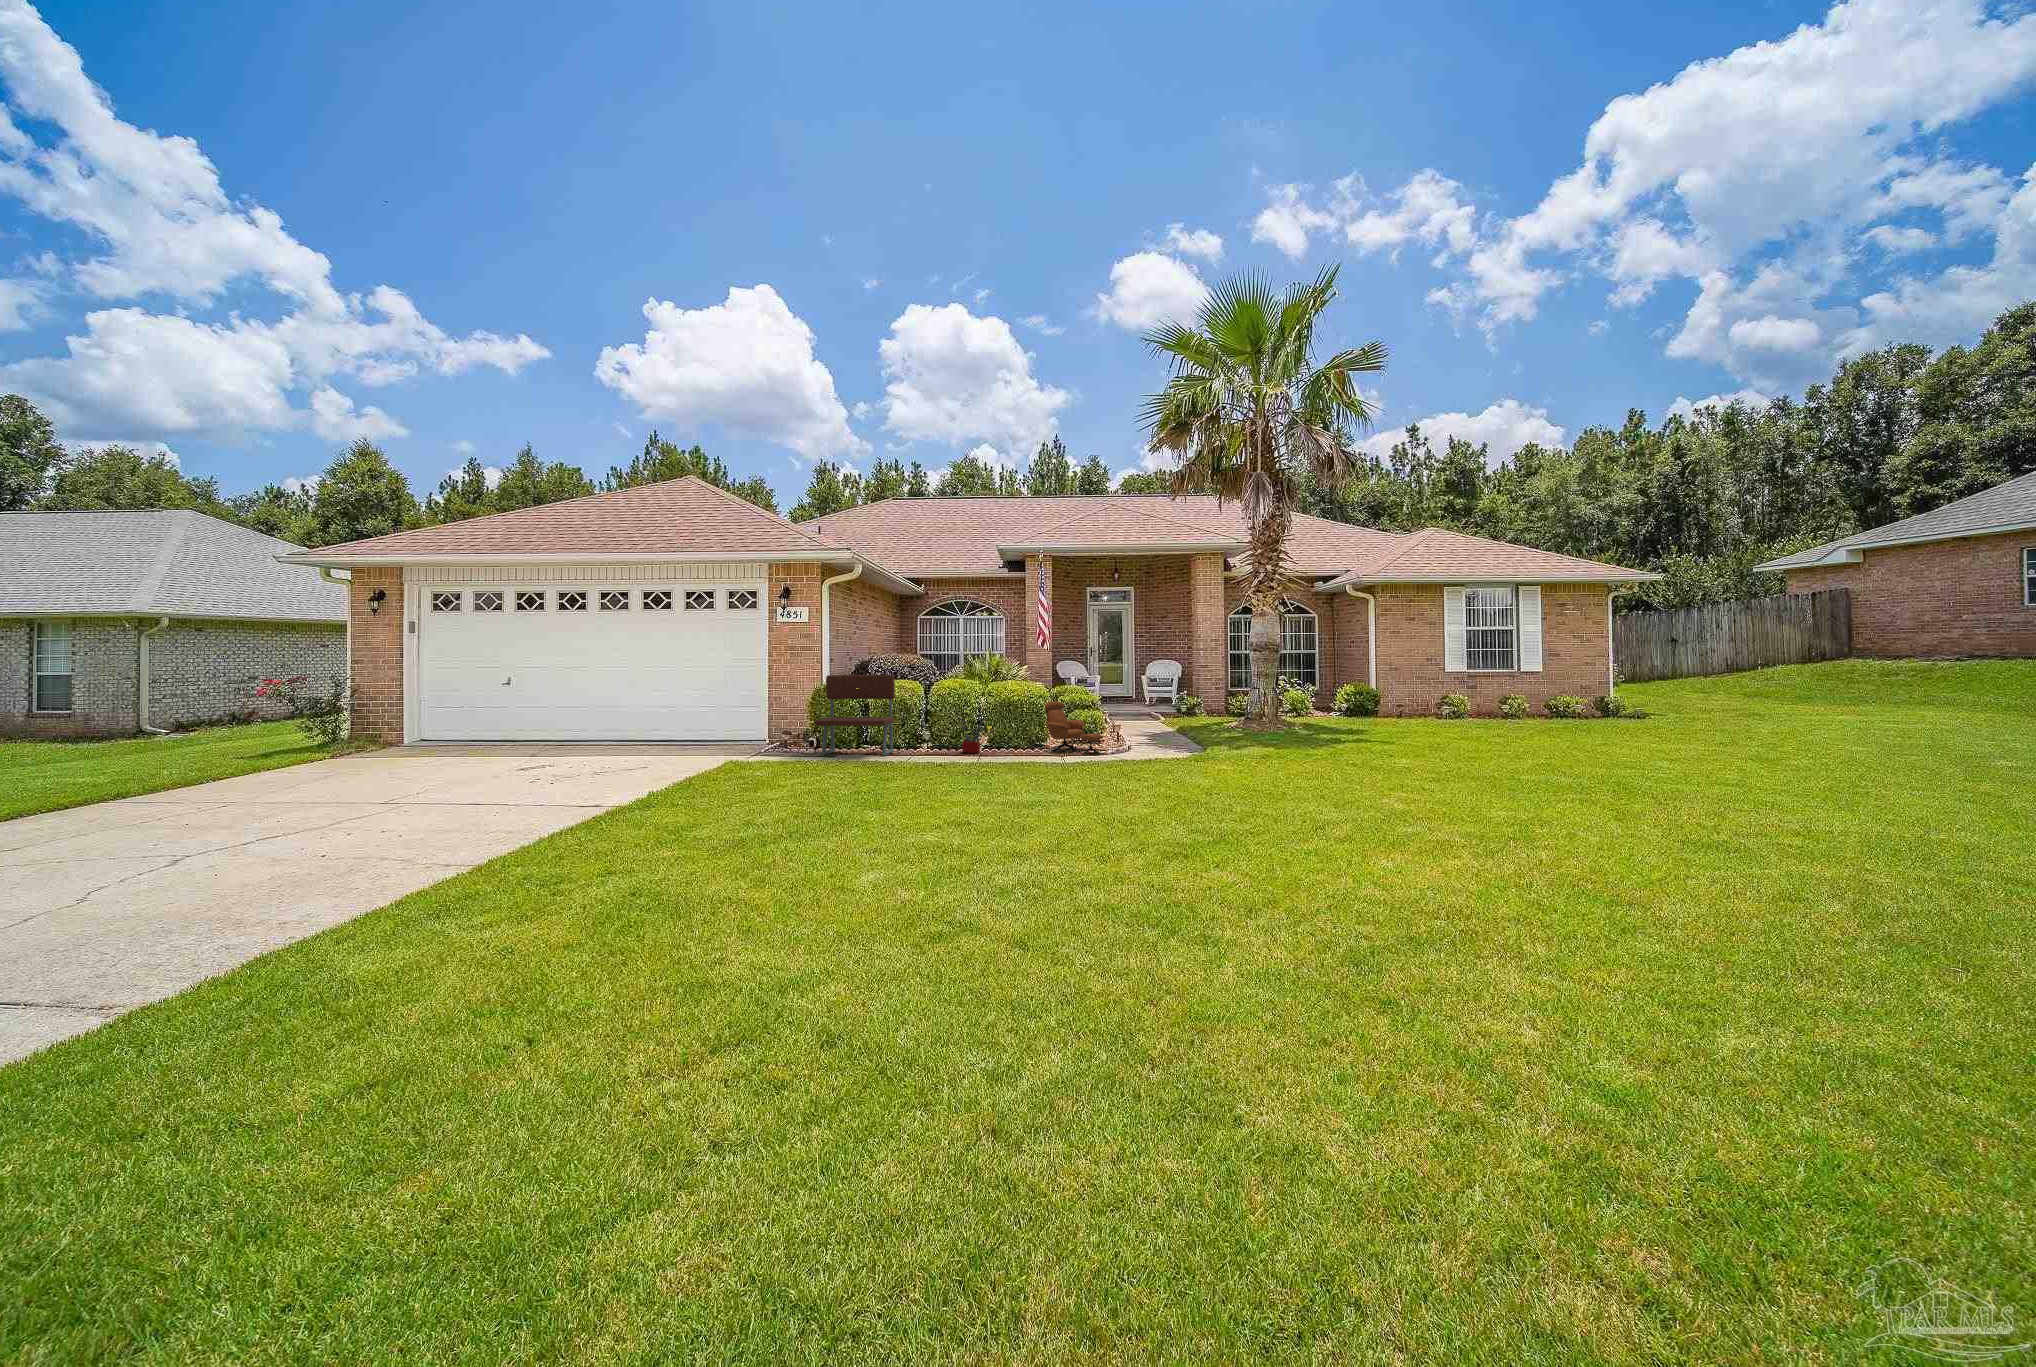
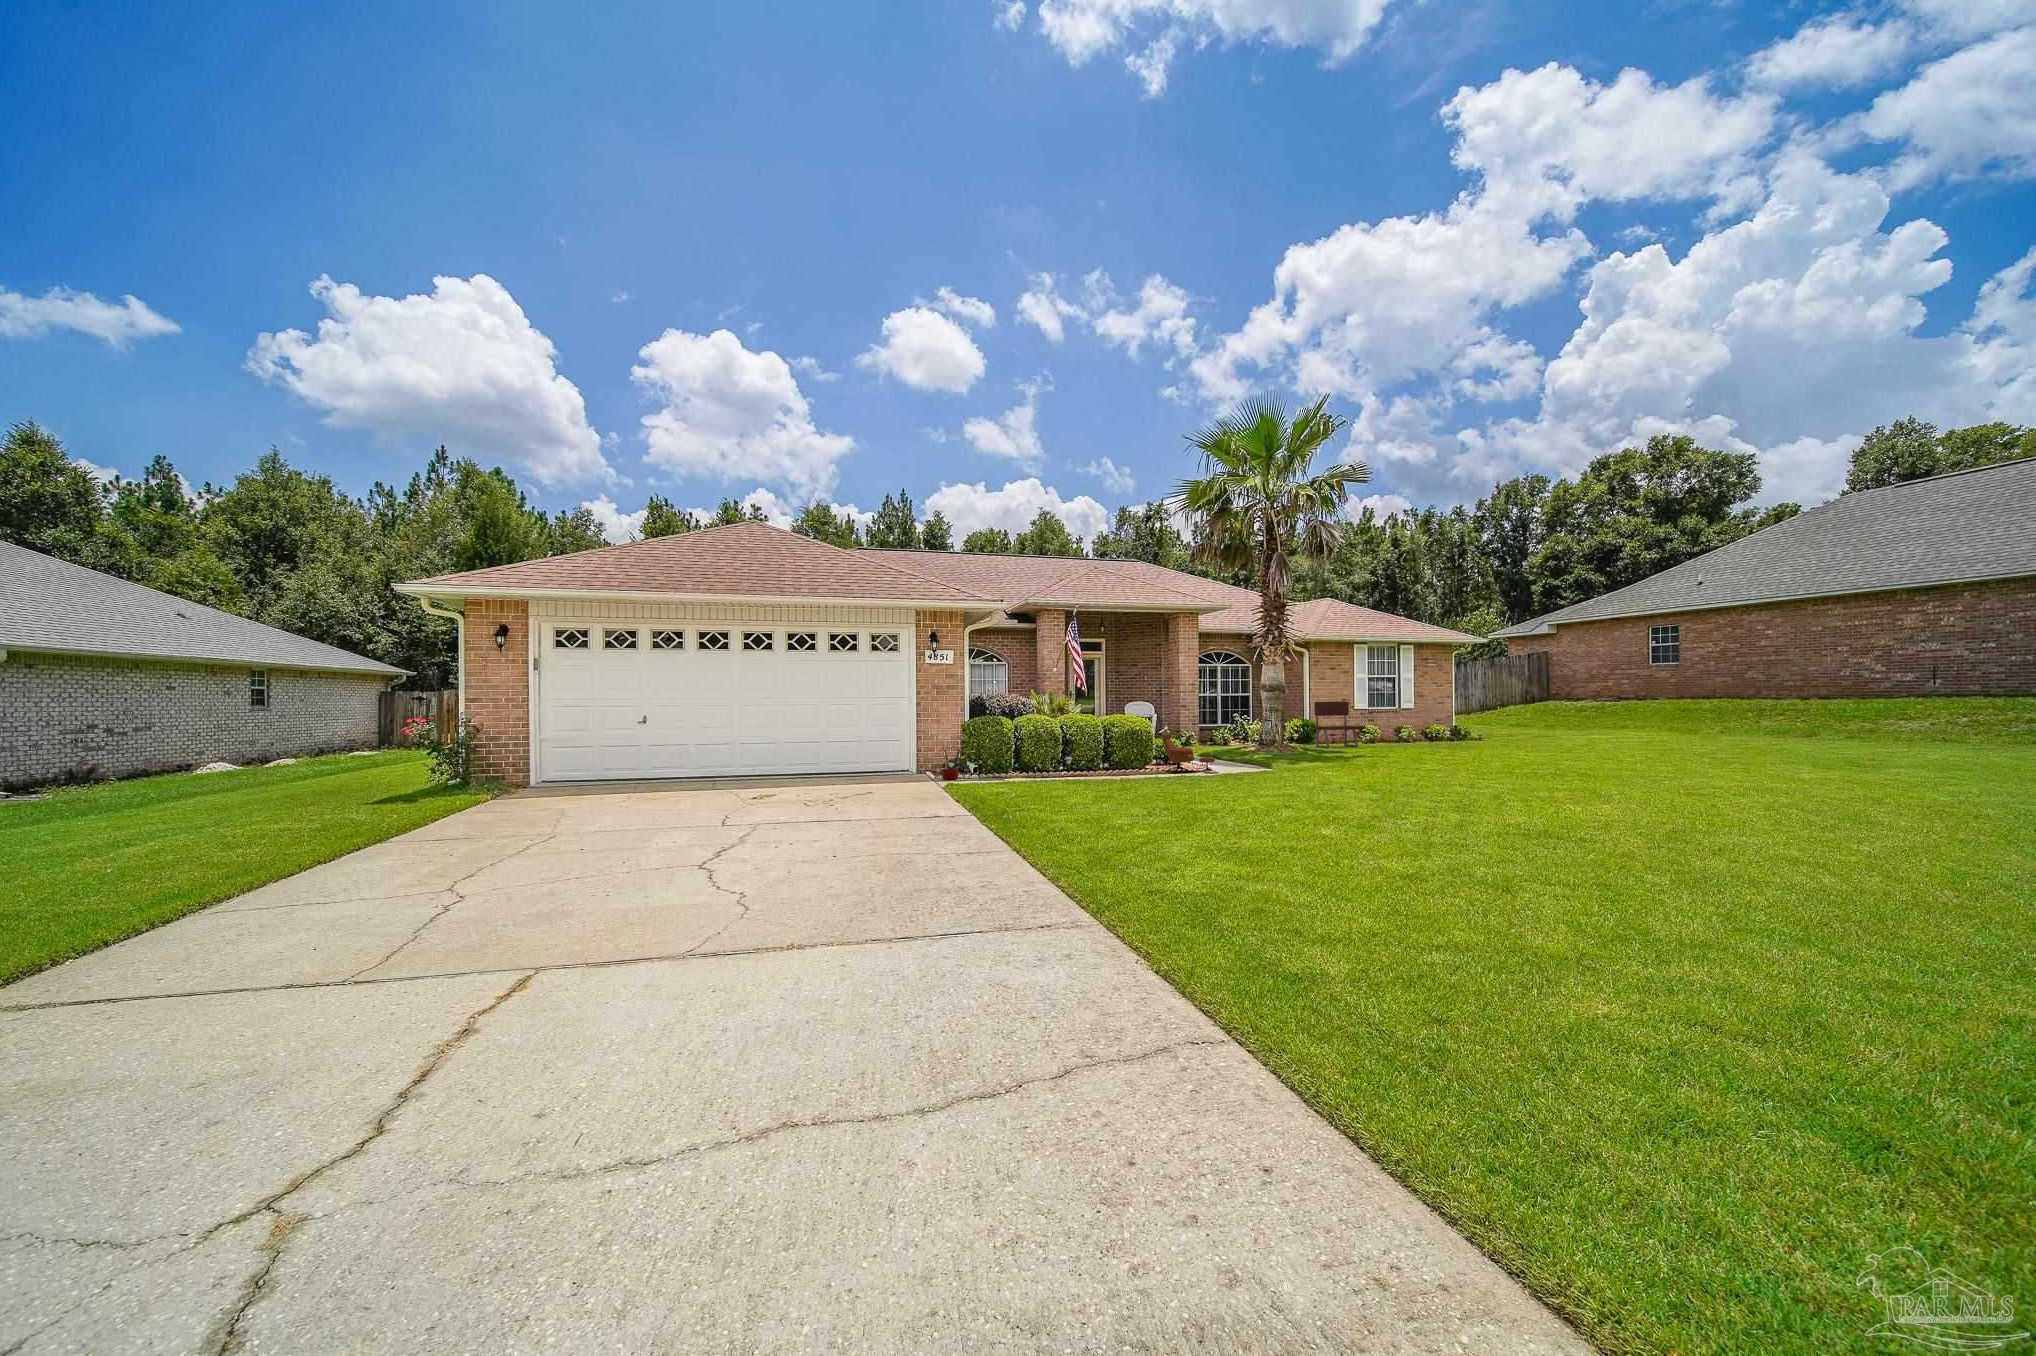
bench: present [815,675,895,756] -> present [1314,701,1363,748]
decorative plant: present [958,711,992,753] -> present [943,743,965,779]

